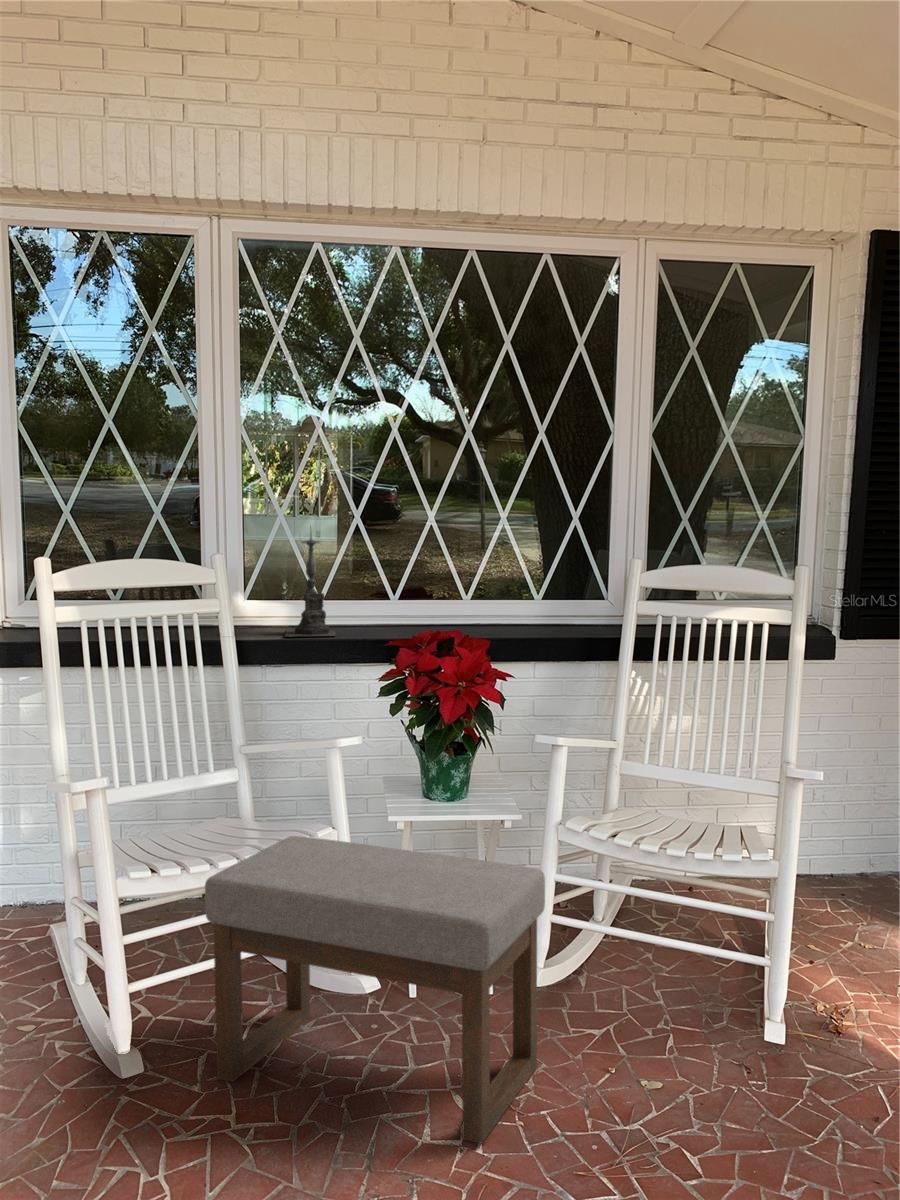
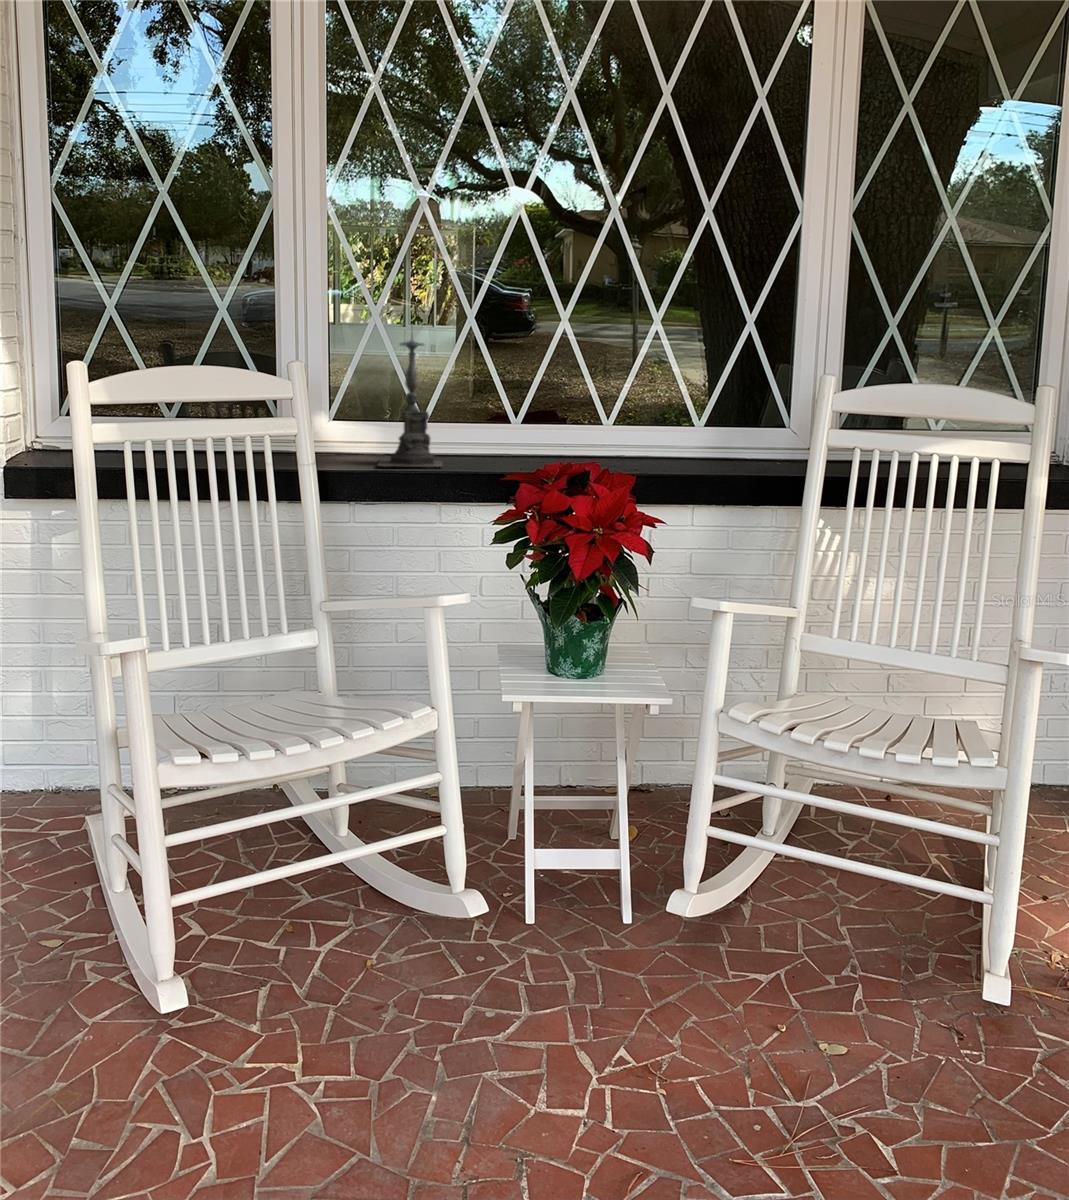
ottoman: present [205,836,545,1144] -> none [264,719,704,1115]

